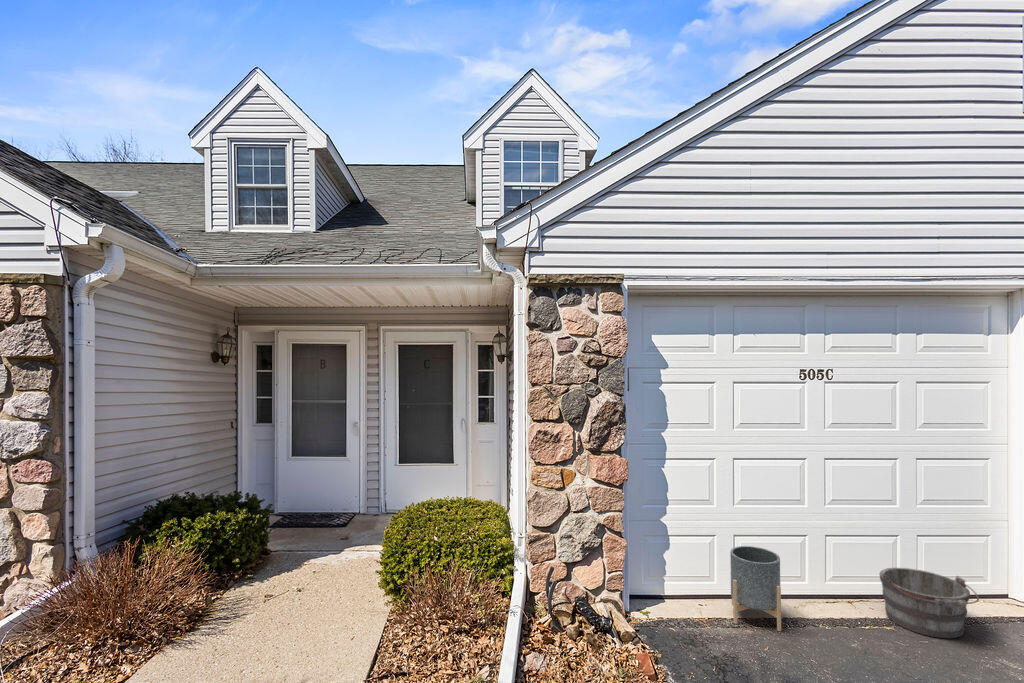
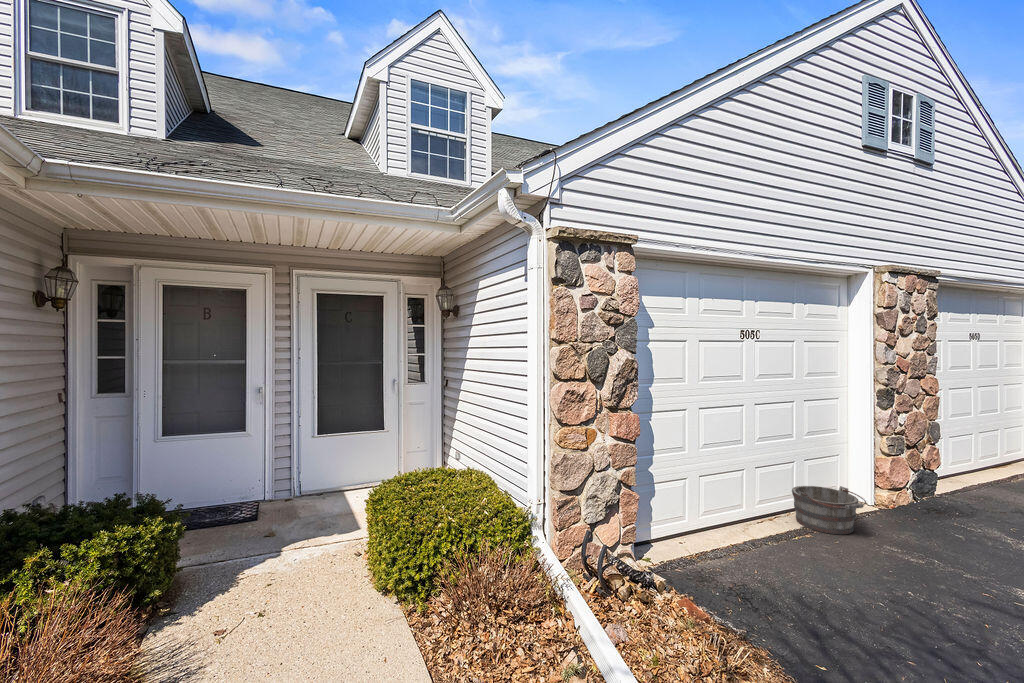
planter: present [730,546,781,631] -> none [702,484,755,553]

